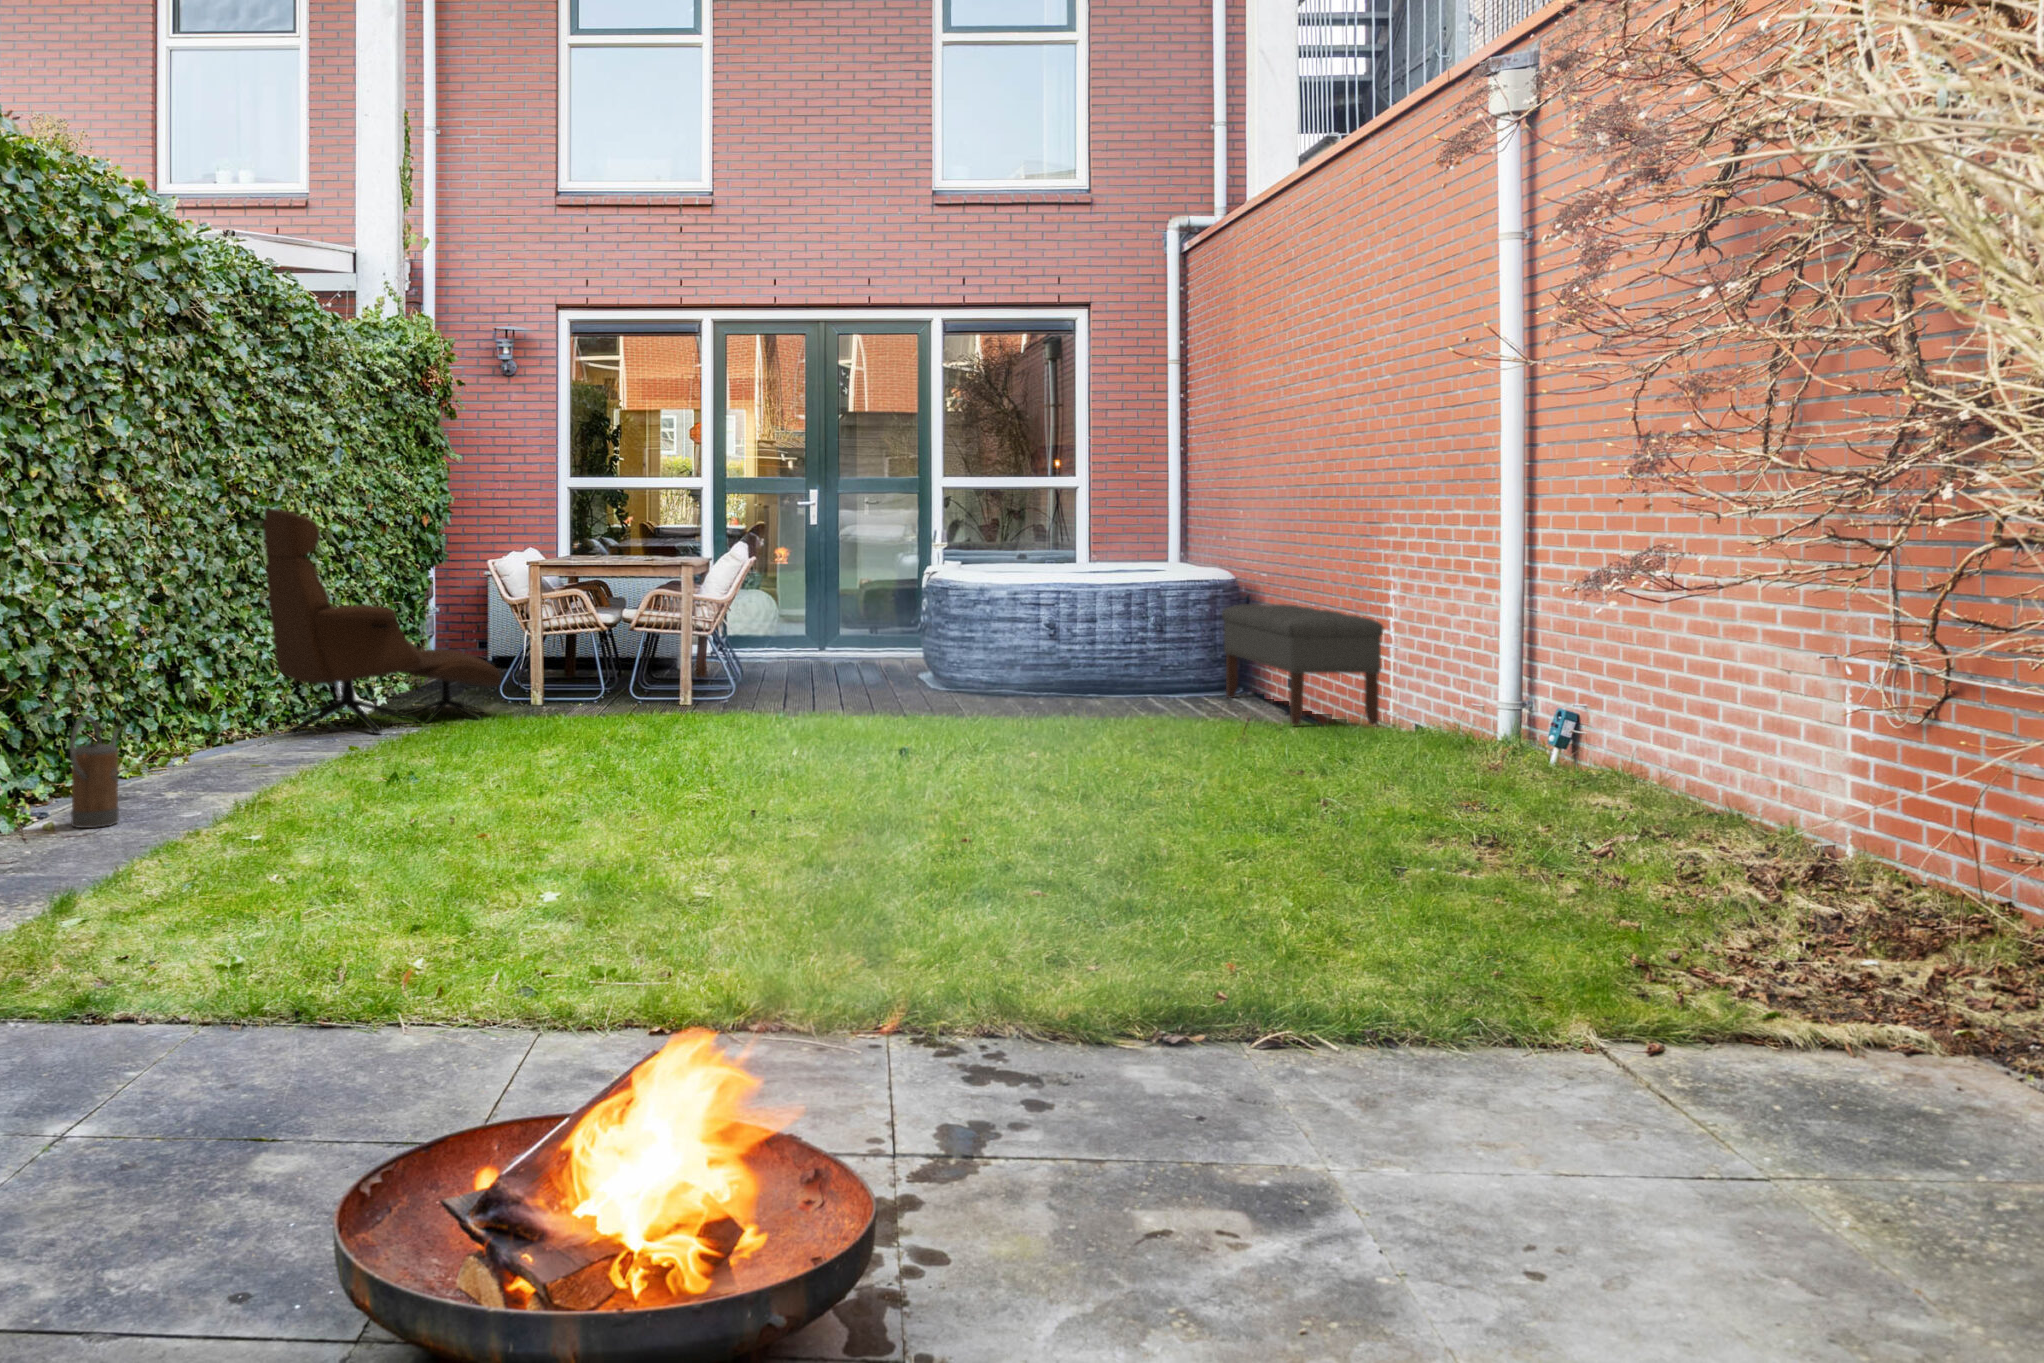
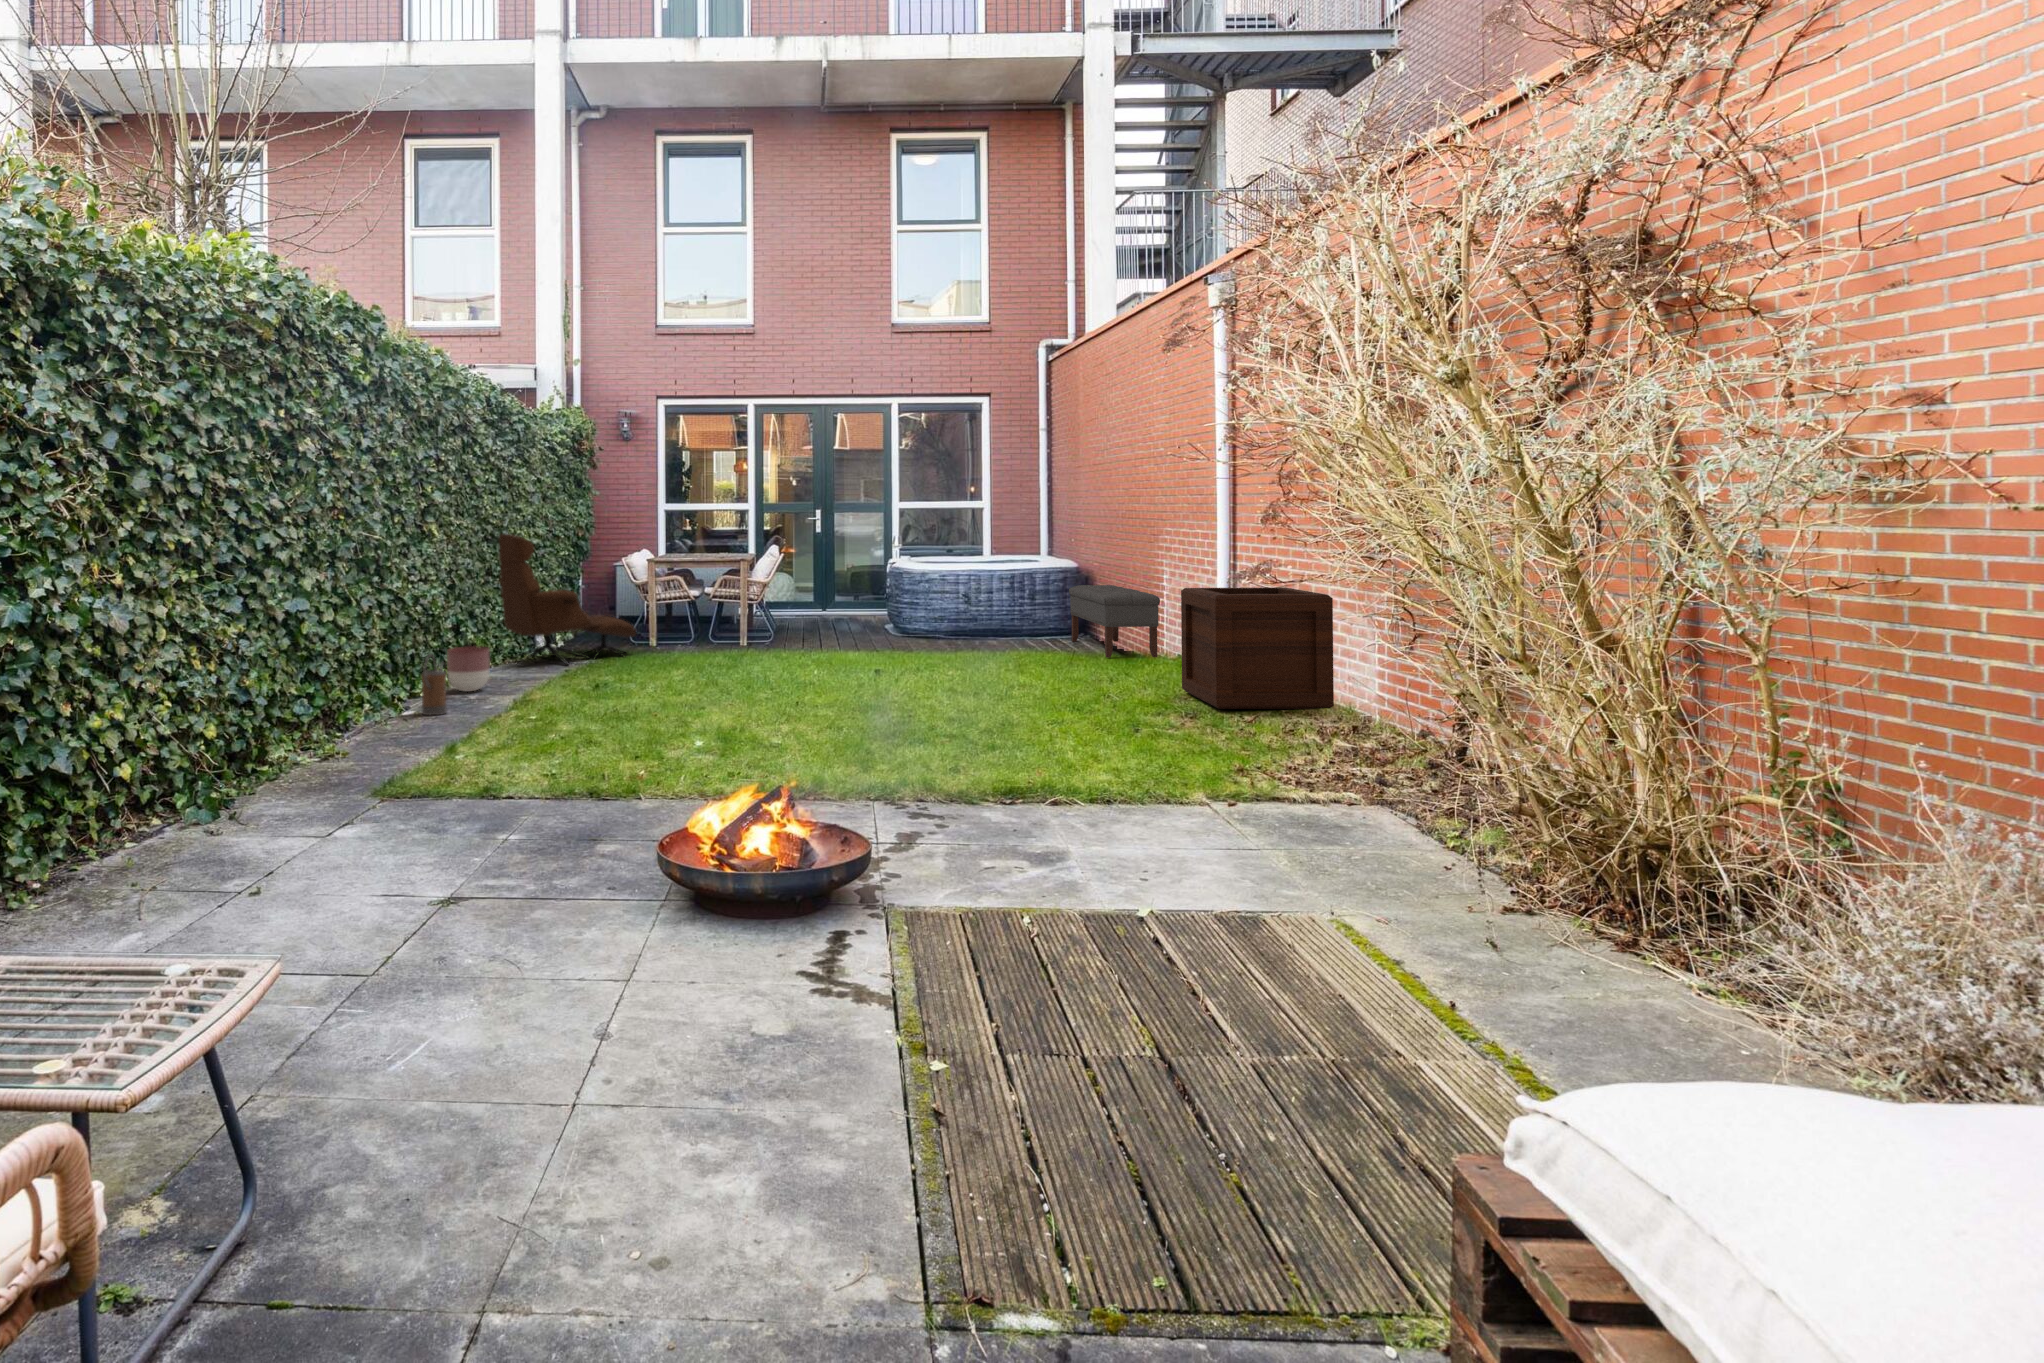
wooden crate: none [1454,603,1757,828] -> present [1181,587,1334,709]
planter: none [144,701,222,781] -> present [447,646,490,692]

